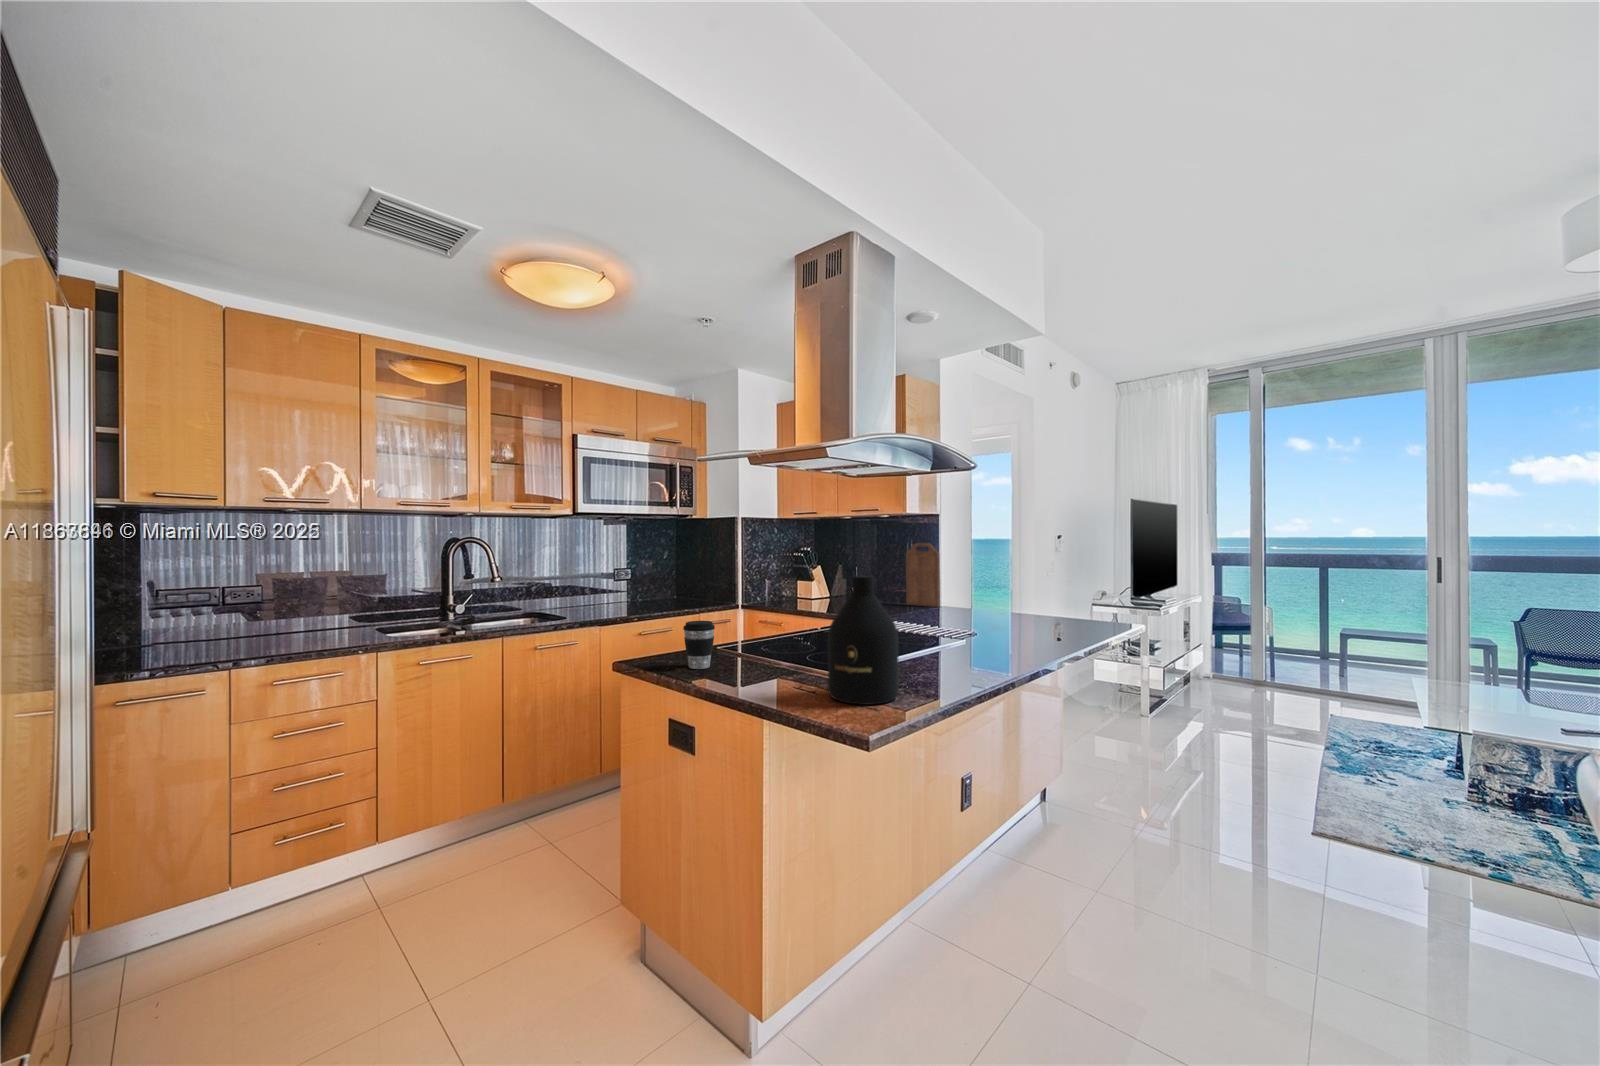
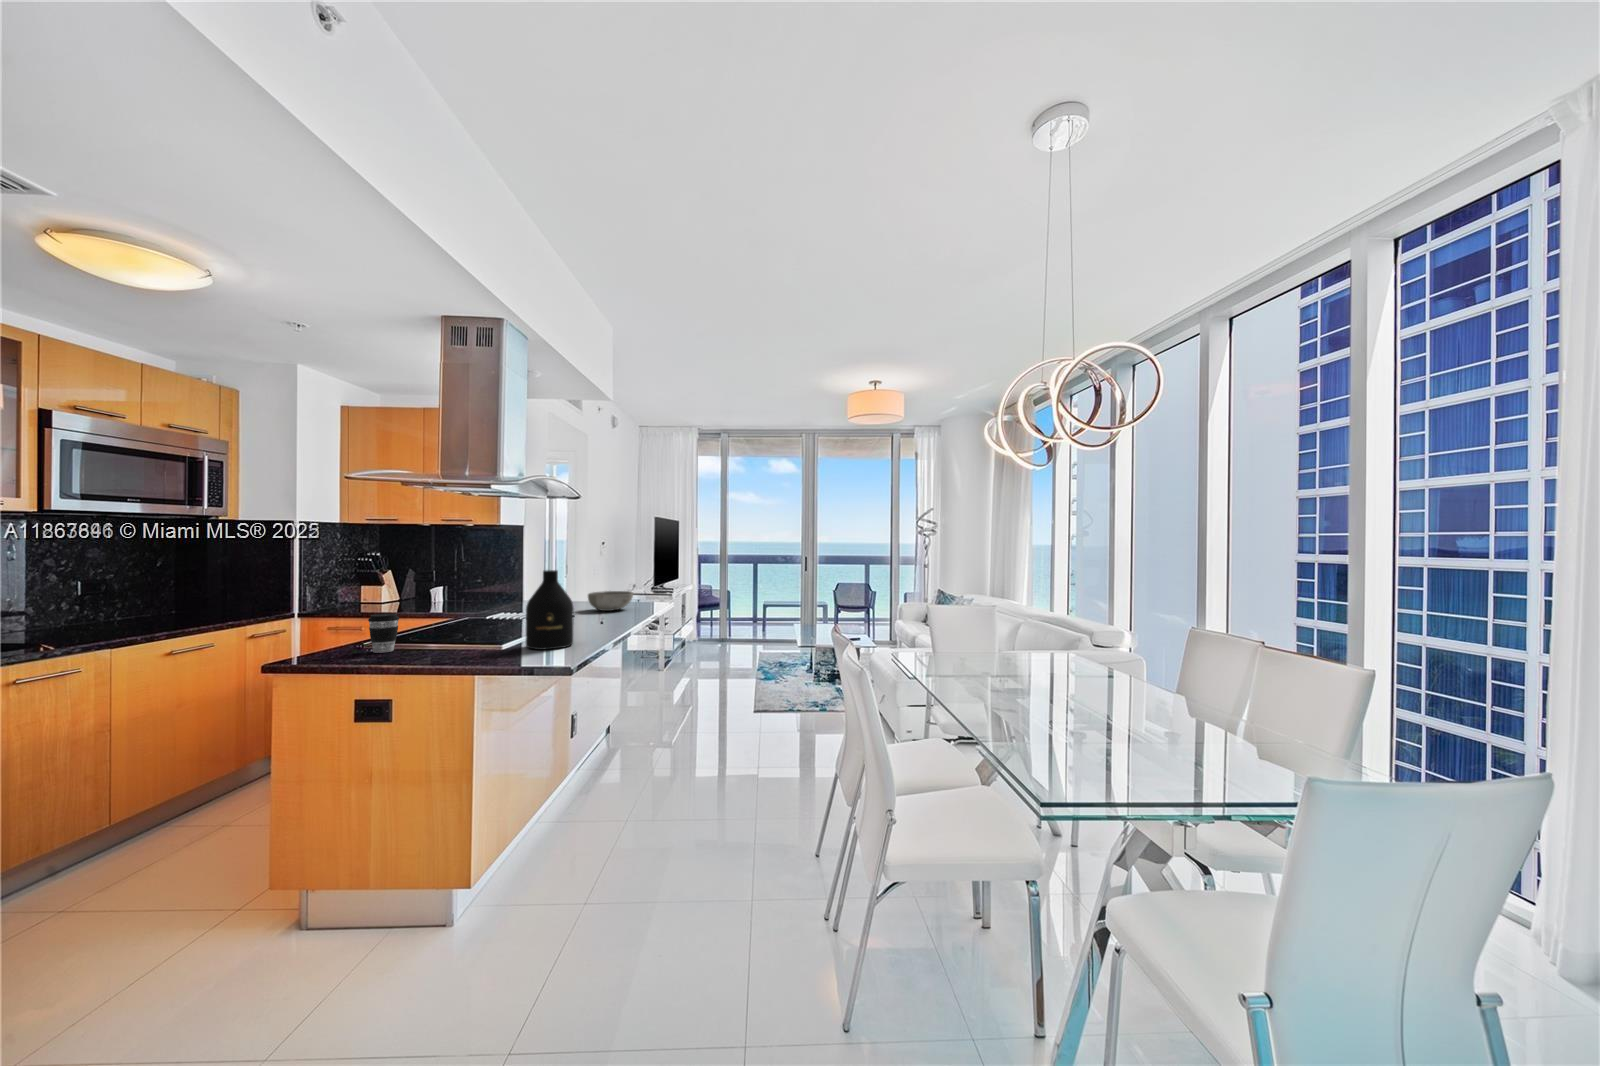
cutting board: present [906,543,940,607] -> none [488,548,521,601]
bowl: none [995,605,1063,634] -> present [588,591,633,611]

